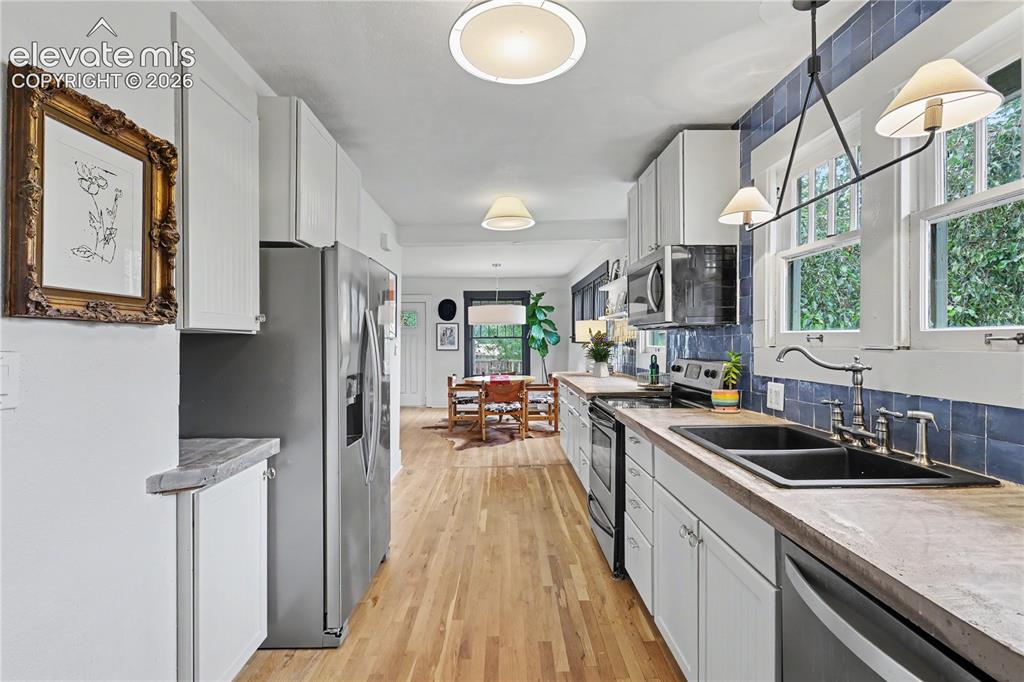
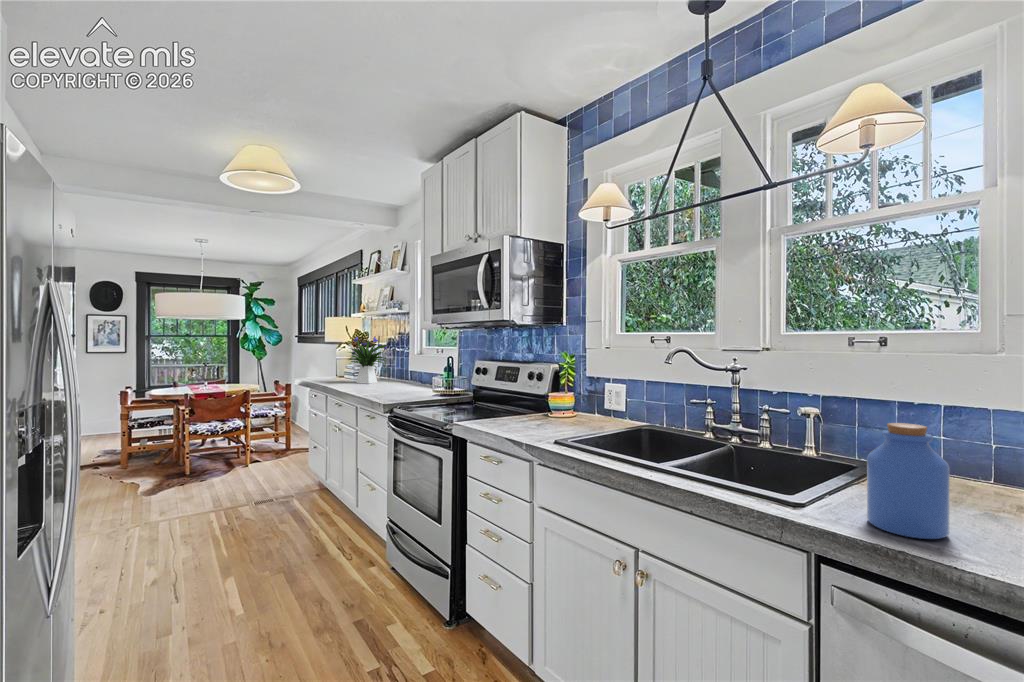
jar: none [821,418,896,526] -> present [867,423,950,539]

